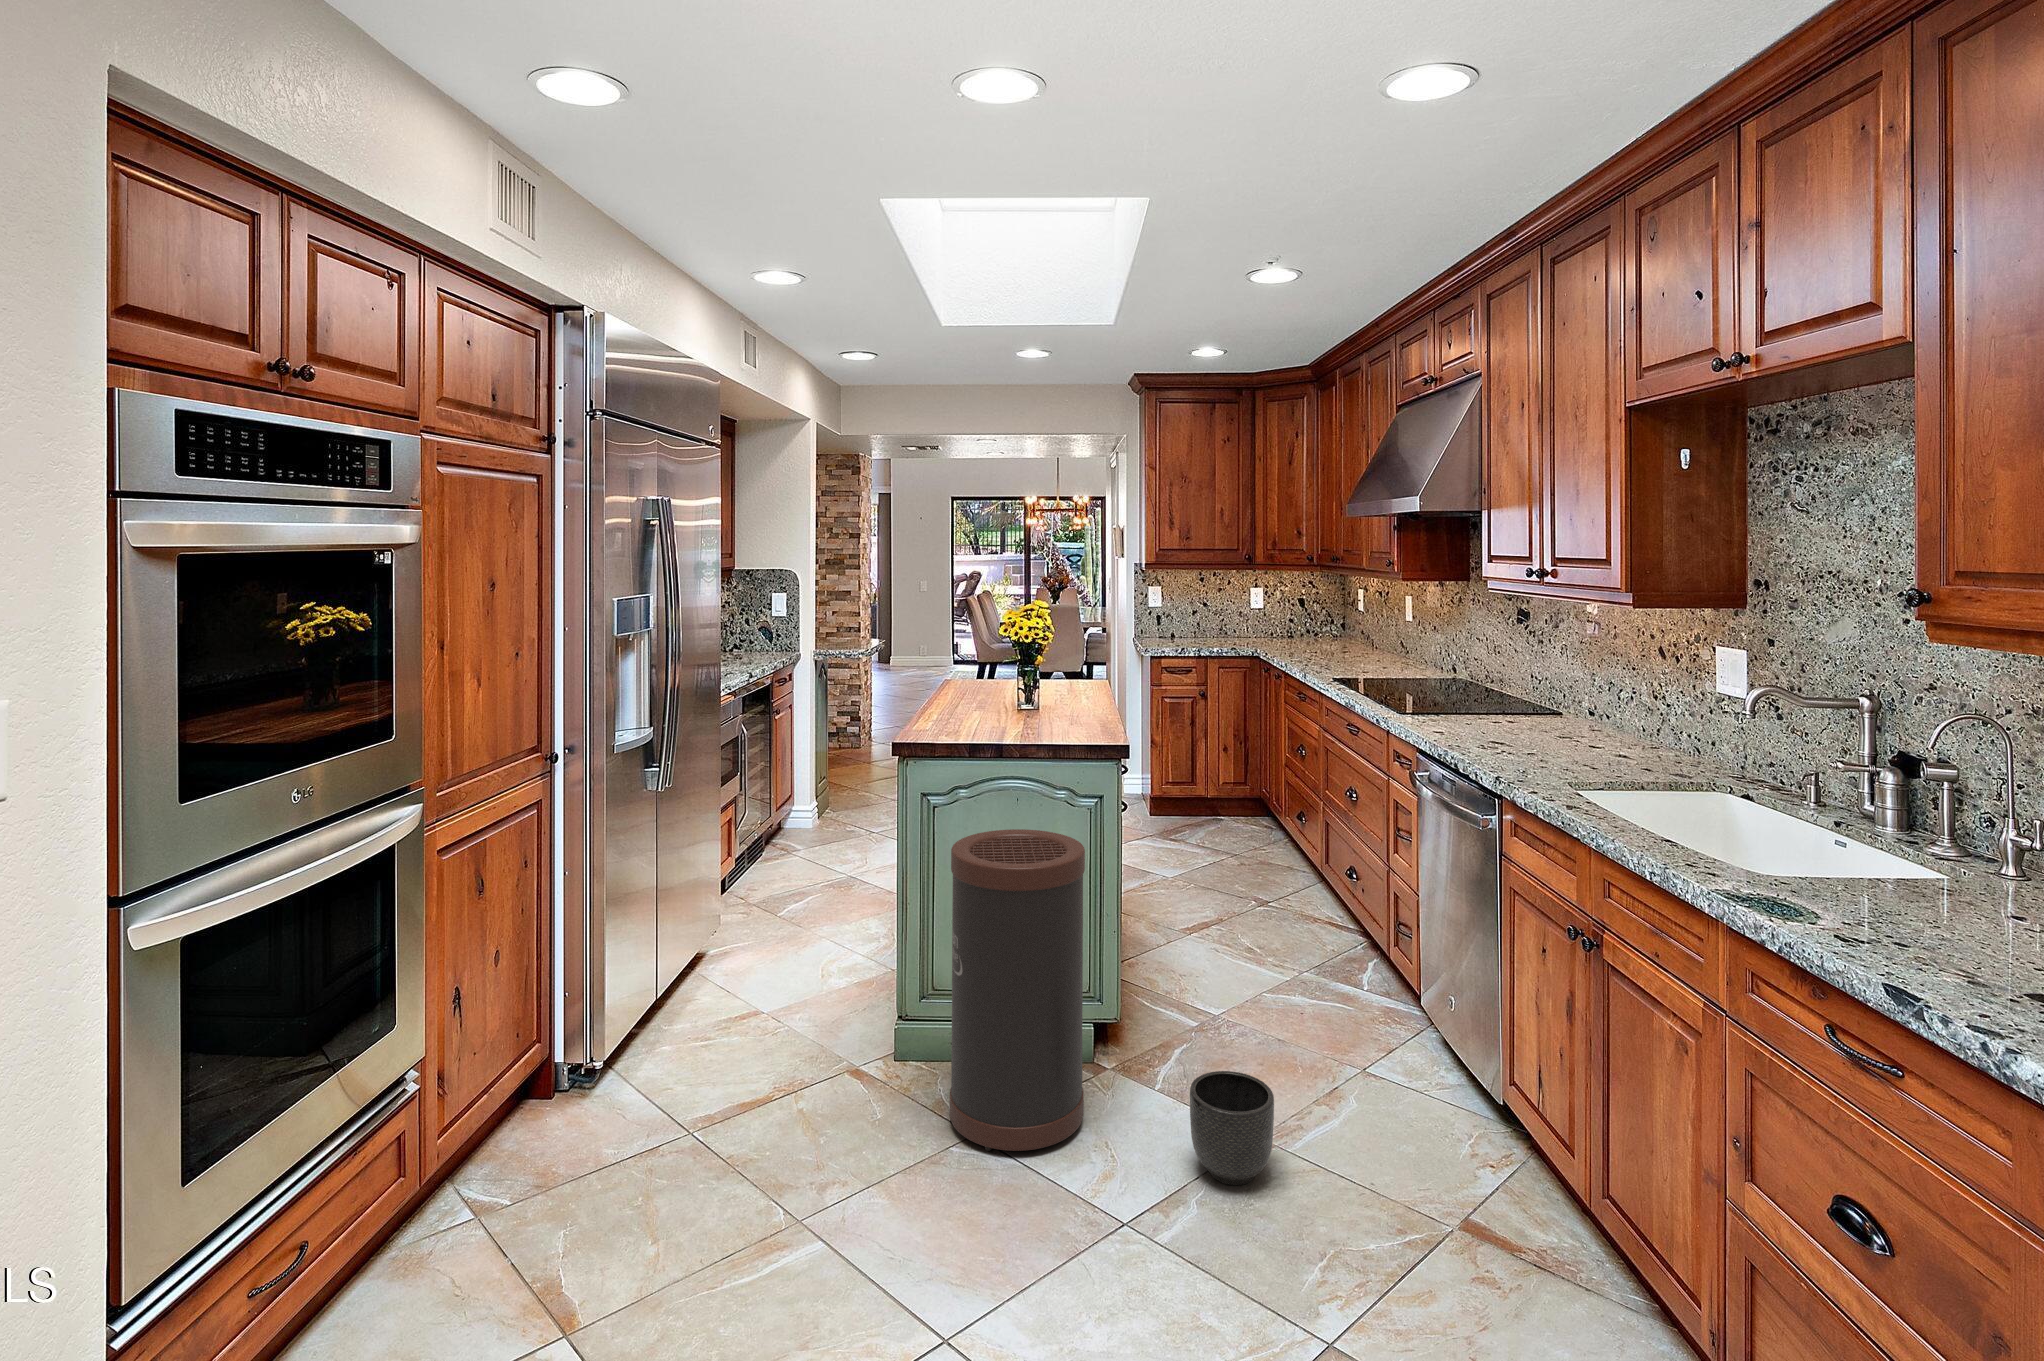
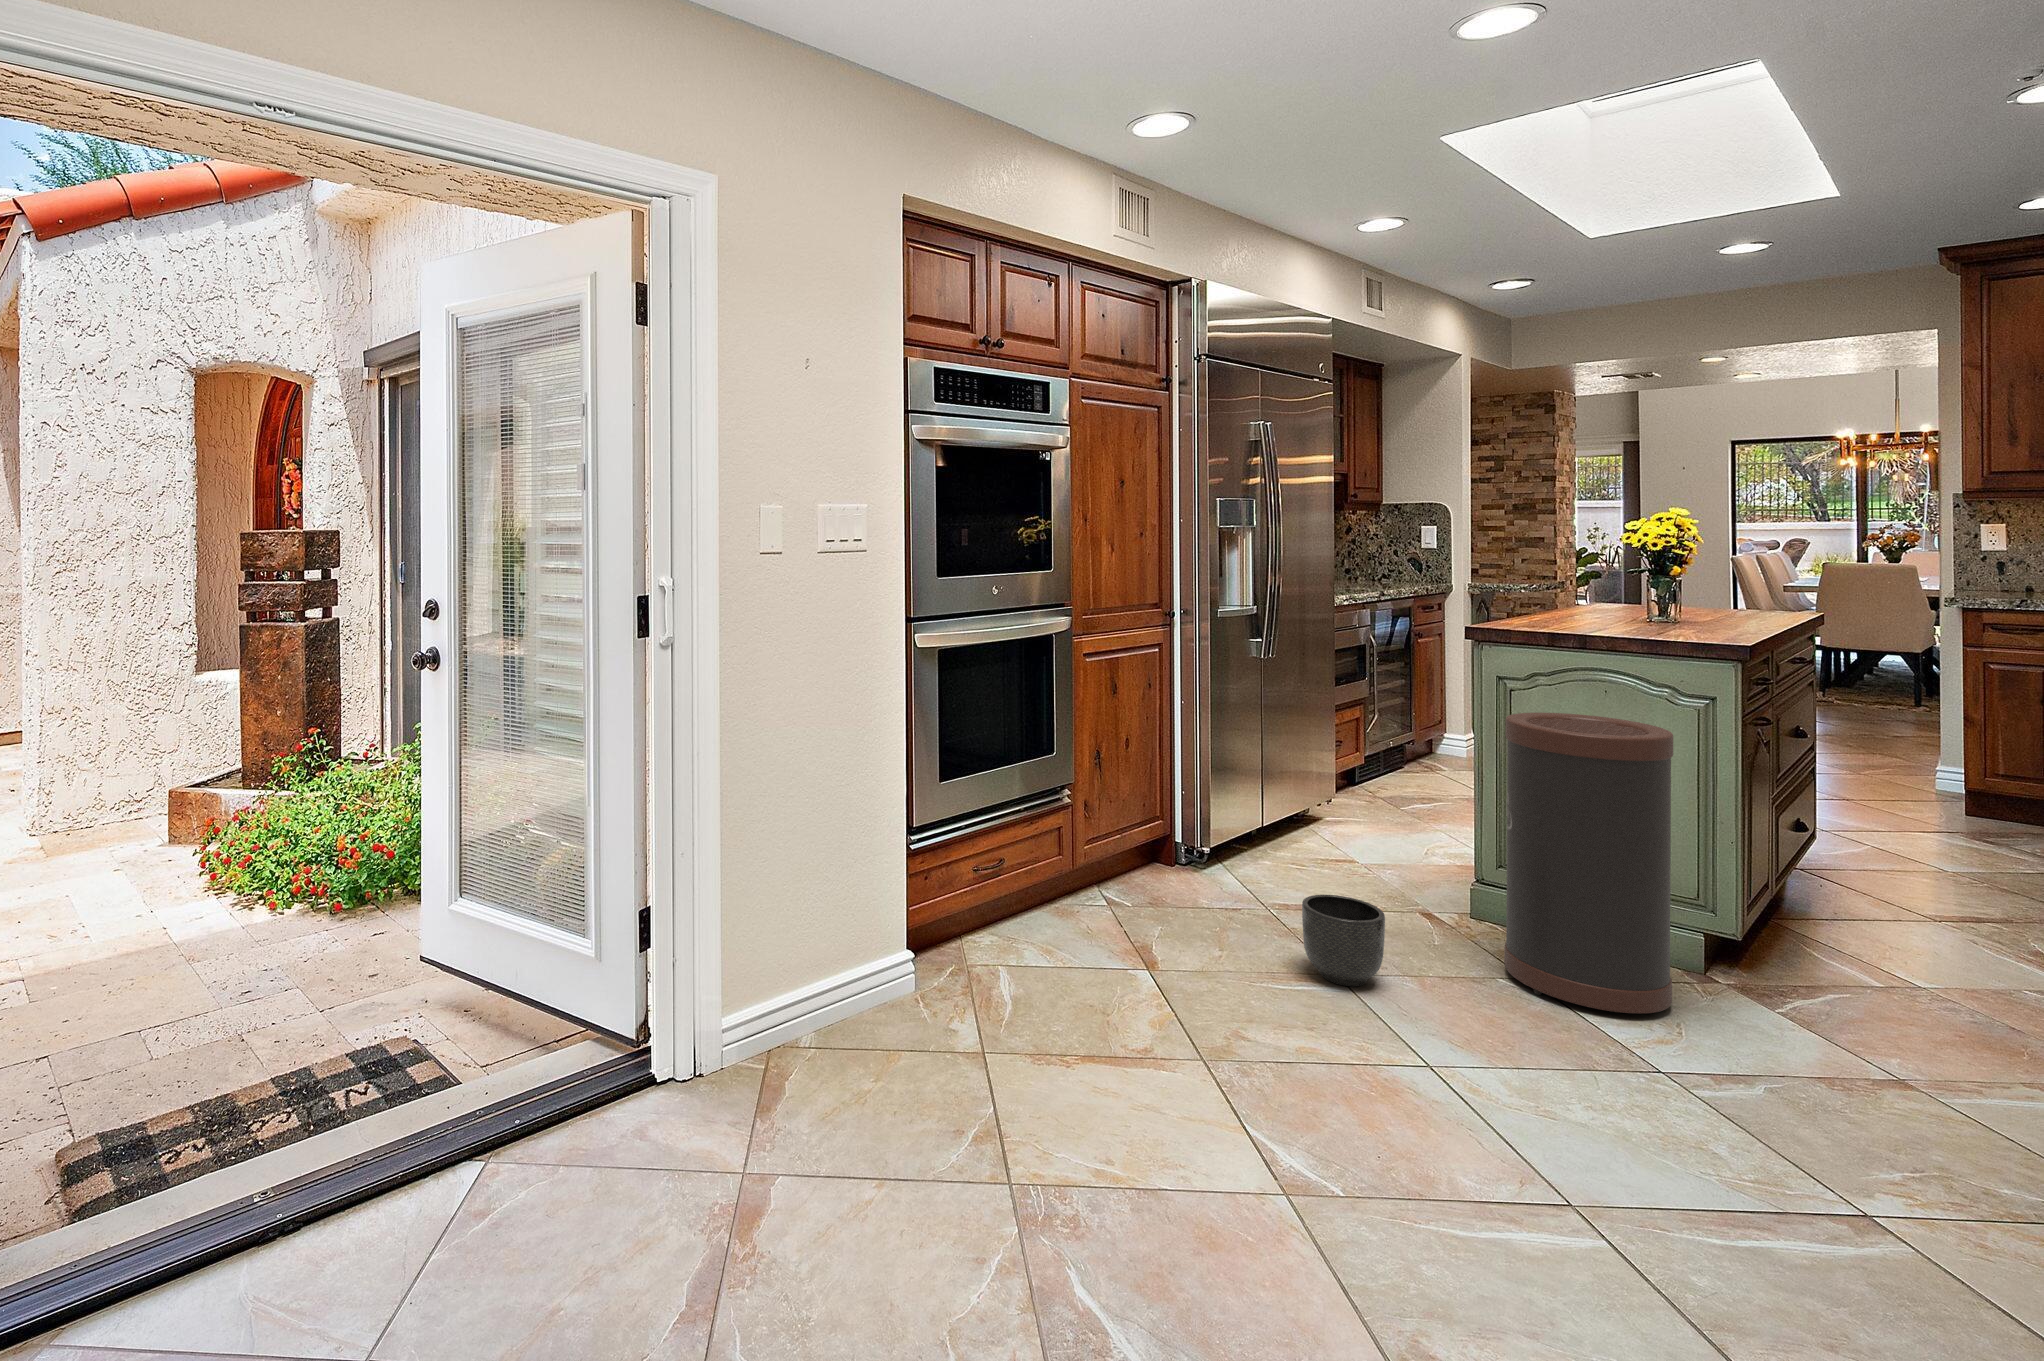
planter: present [1190,1071,1274,1185] -> present [1302,895,1385,986]

